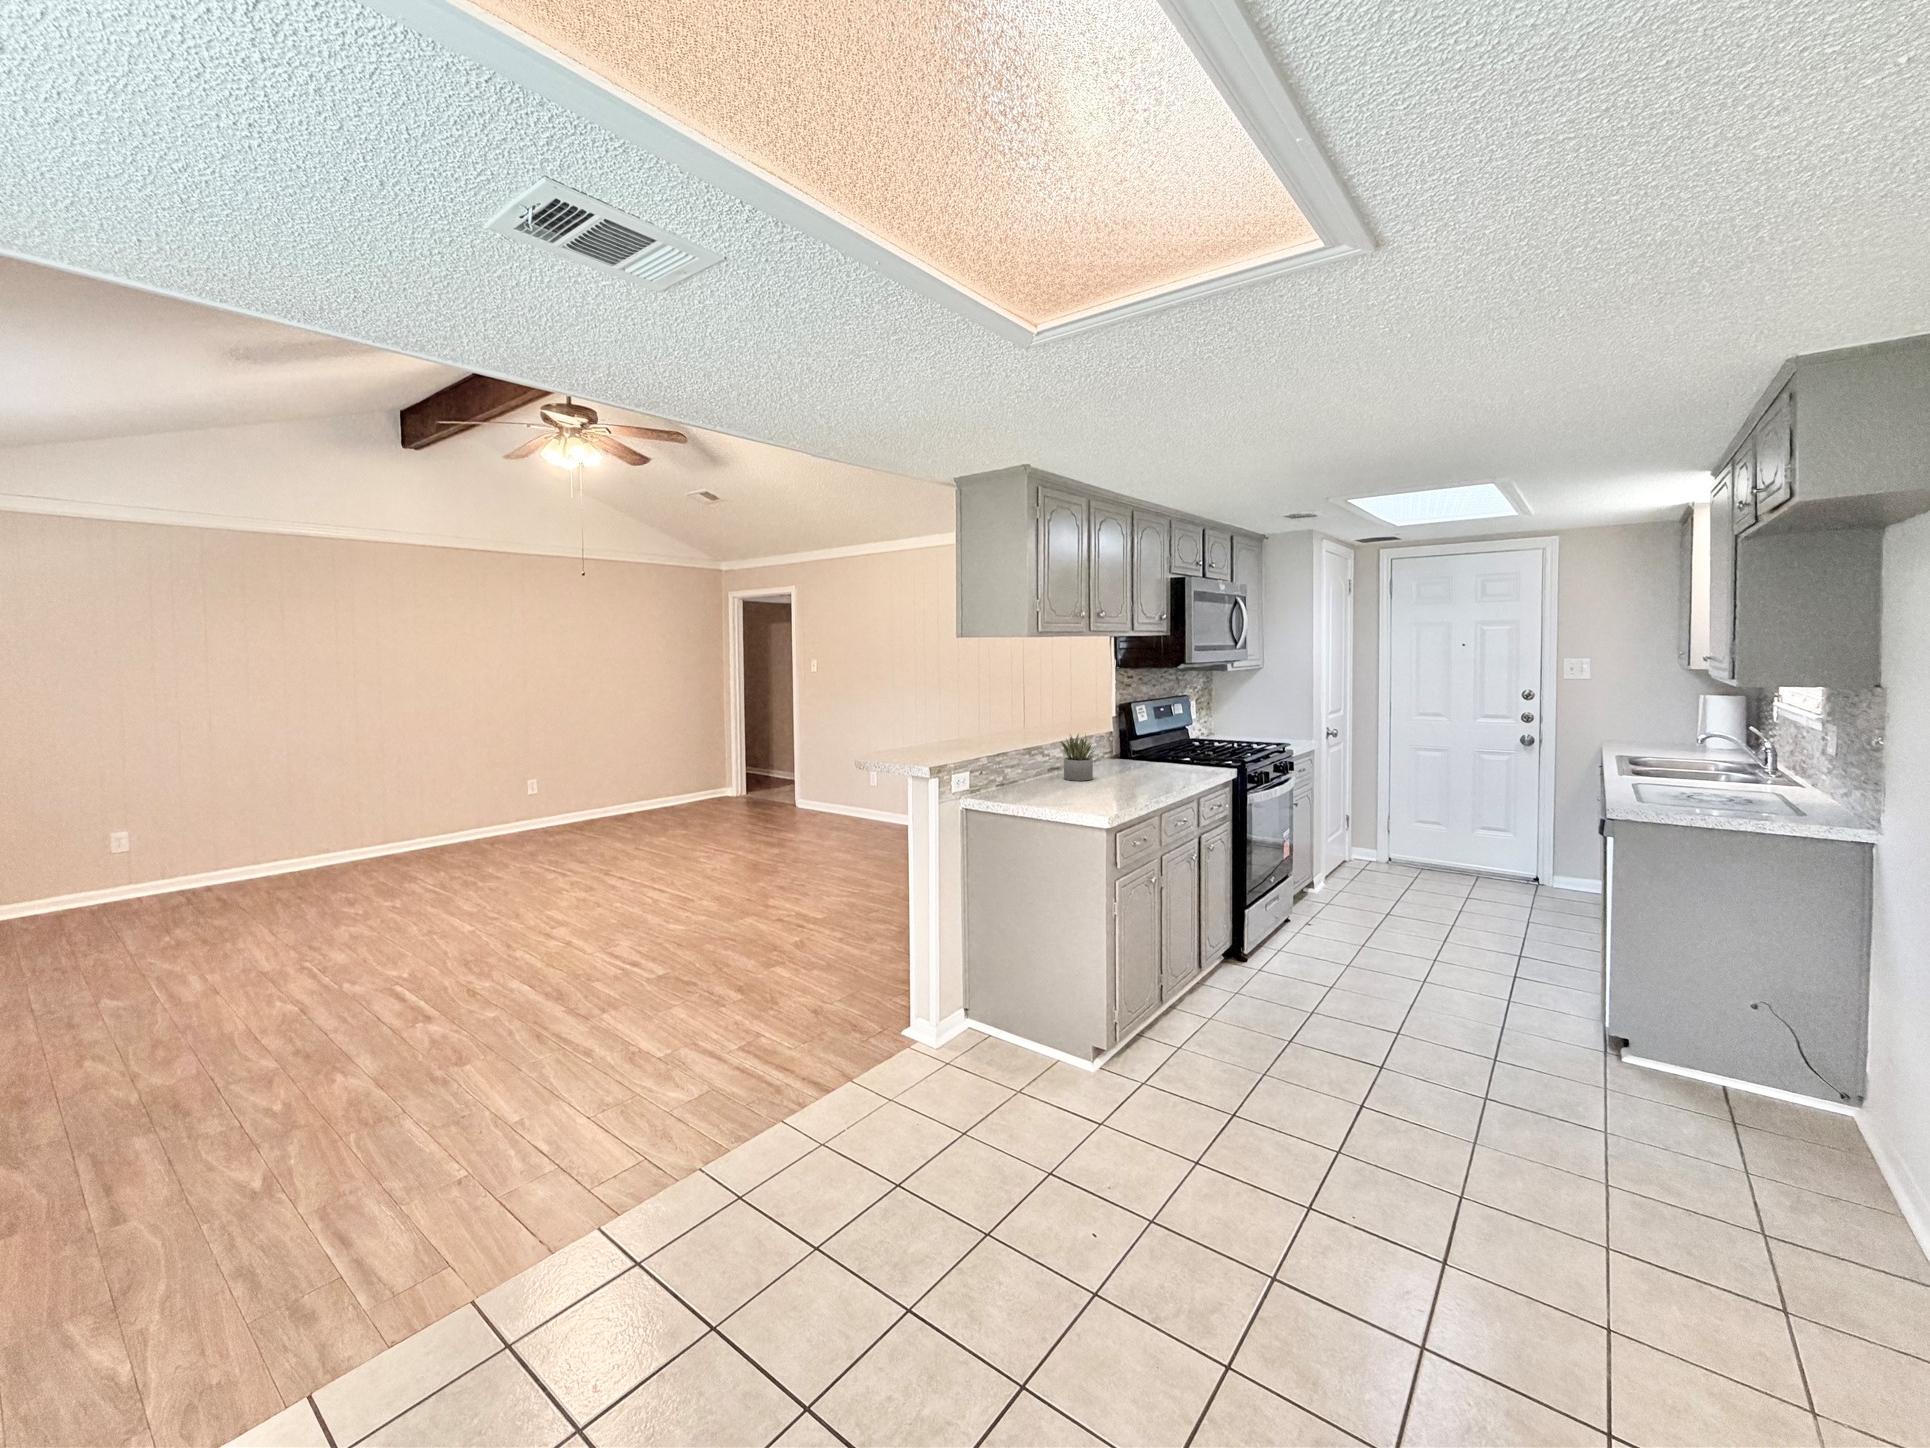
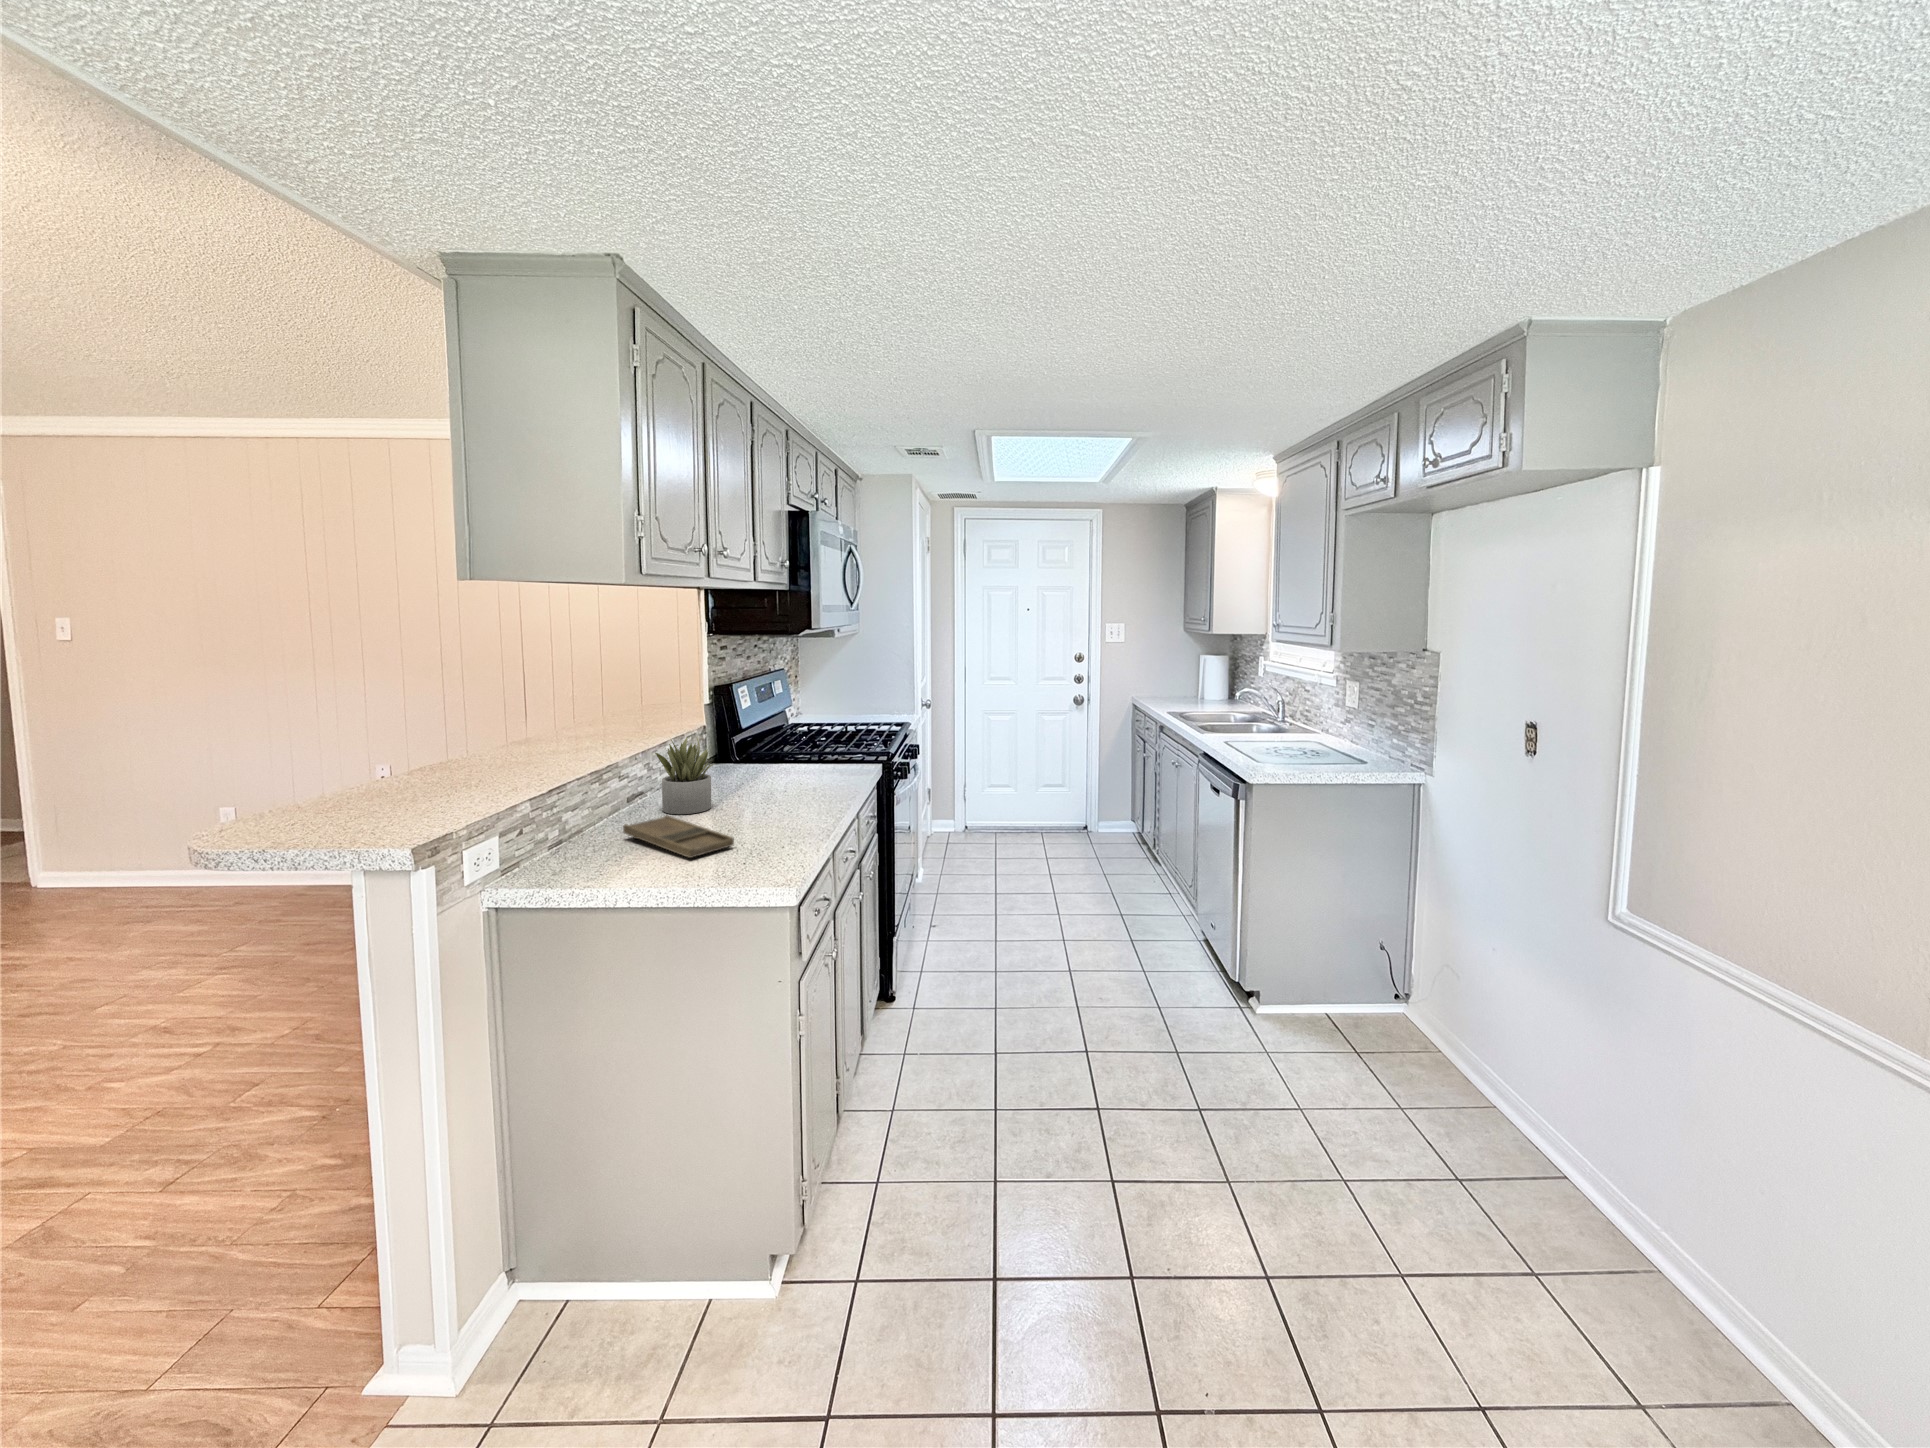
tray: none [1034,777,1088,798] -> present [623,815,734,858]

